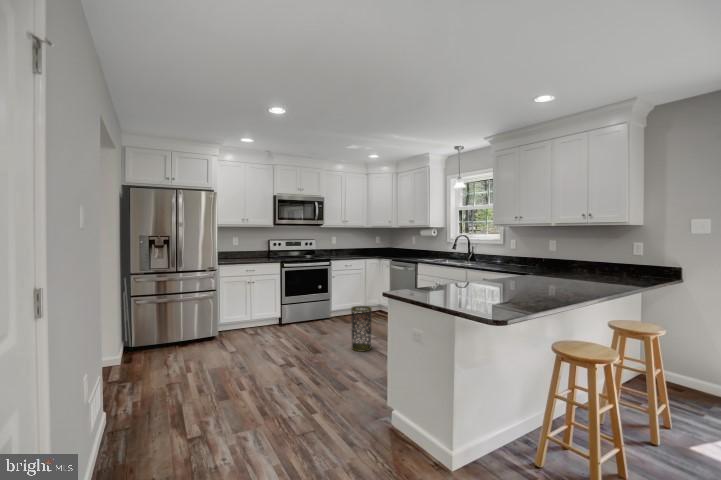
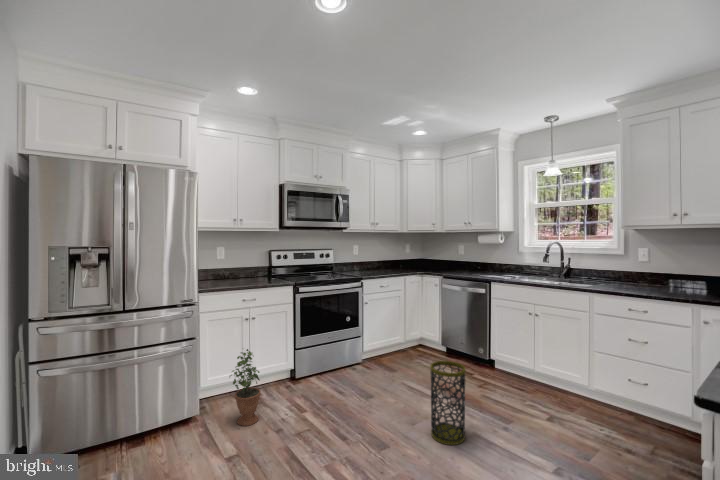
potted plant: none [236,298,255,342] -> present [230,349,261,426]

